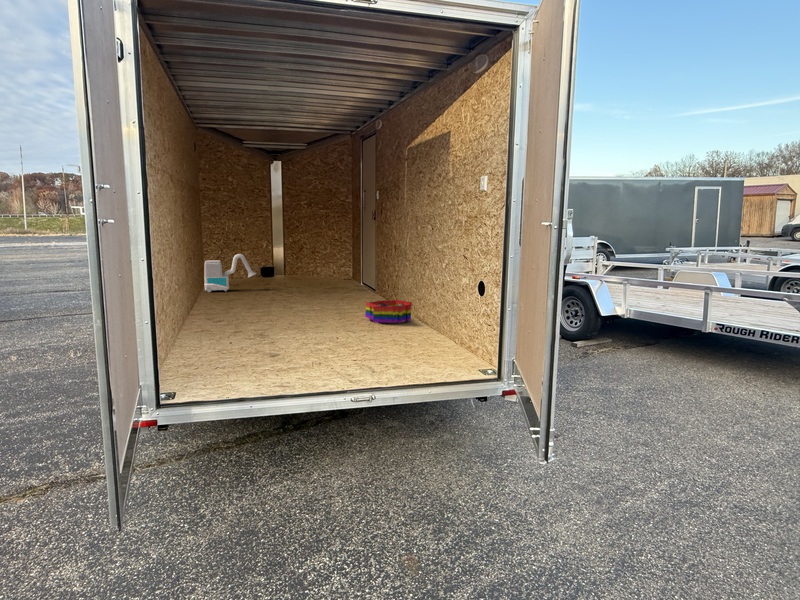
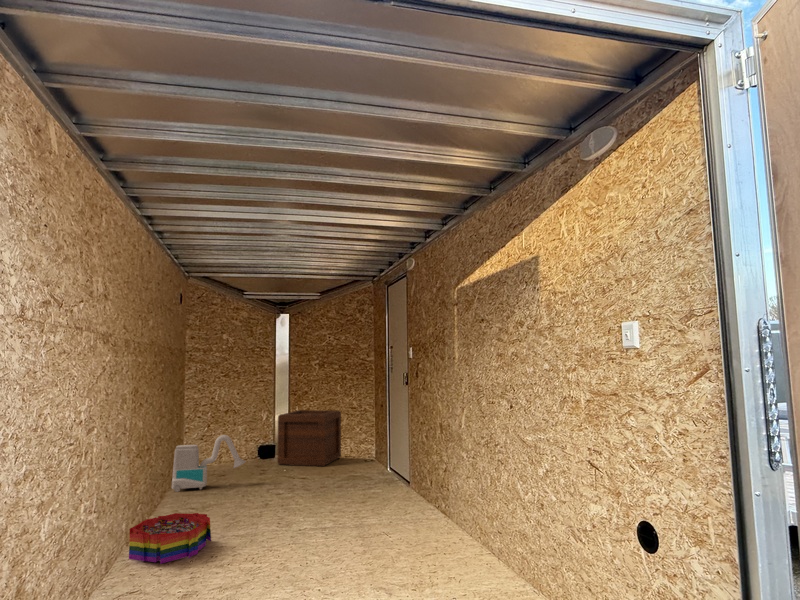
wooden crate: none [277,240,326,281] -> present [277,410,341,466]
storage bin: present [365,300,412,323] -> present [129,513,211,564]

